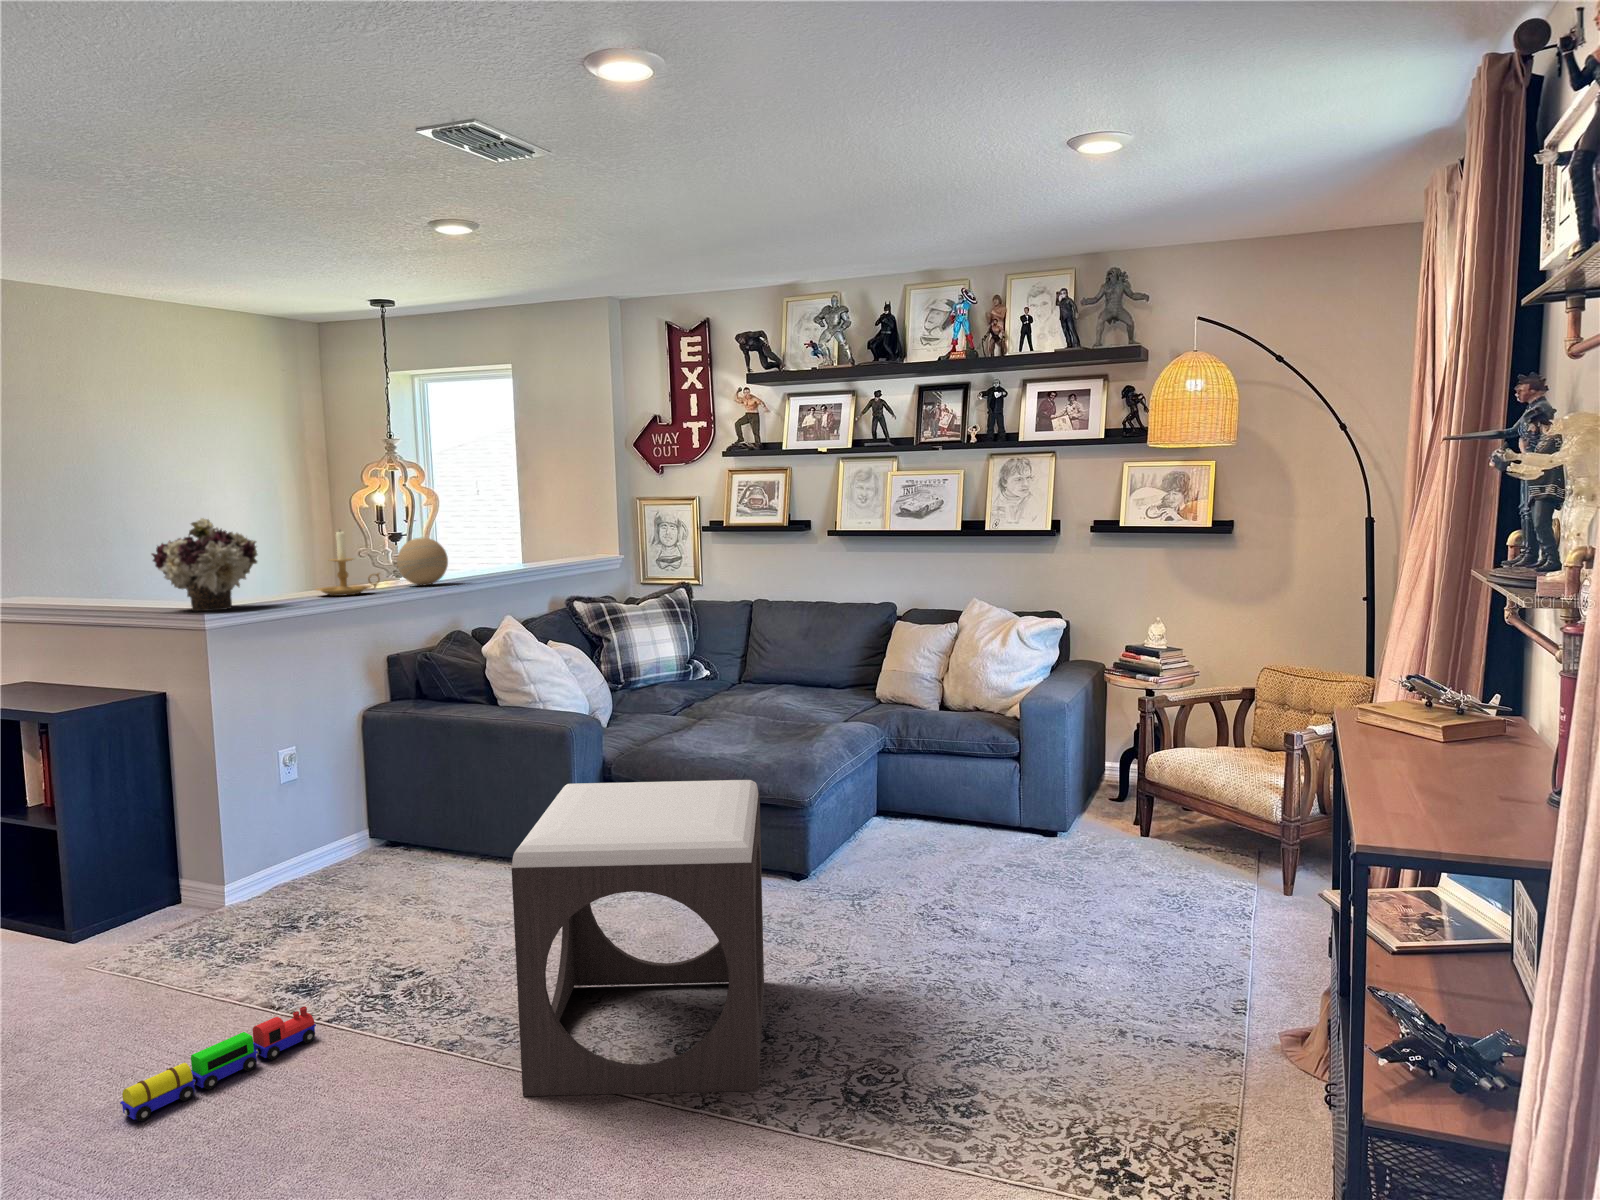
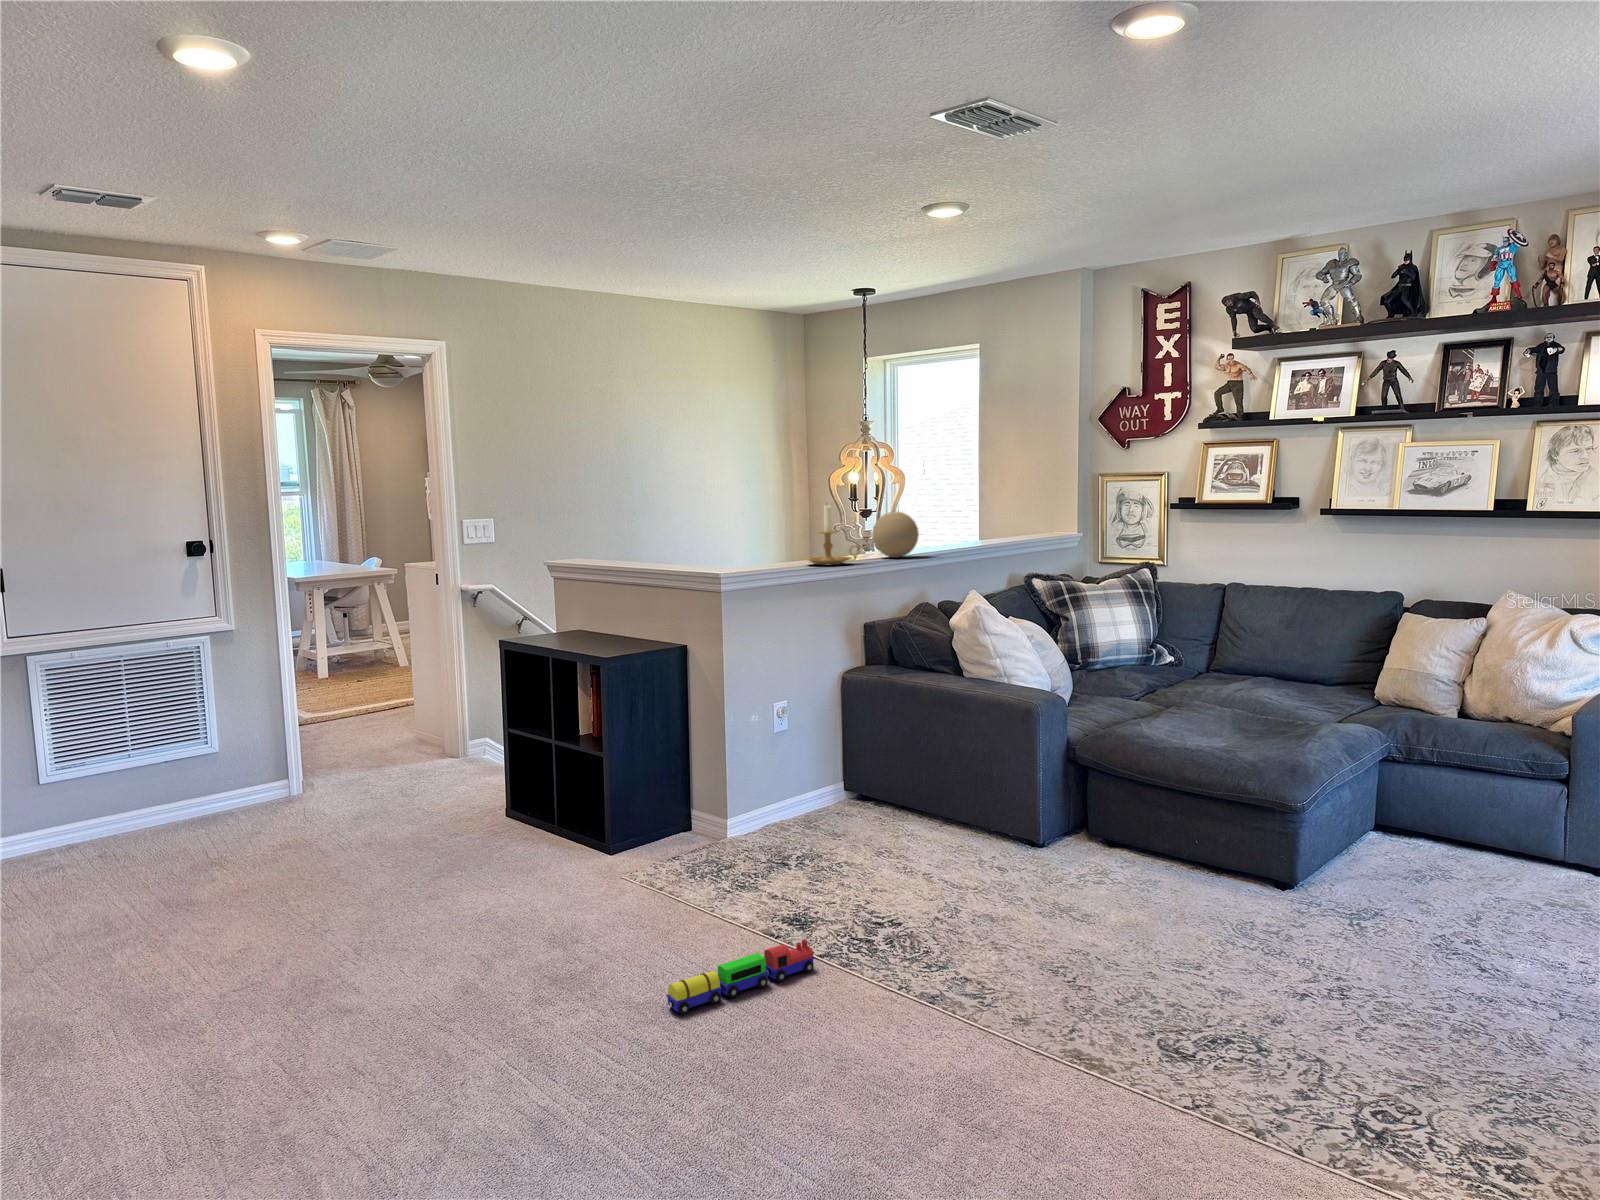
flower arrangement: present [152,518,258,611] -> none [678,492,763,576]
footstool: present [512,780,764,1096] -> none [1008,762,1262,1102]

